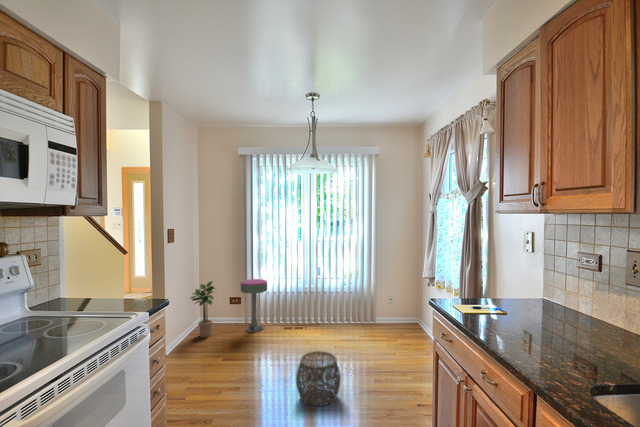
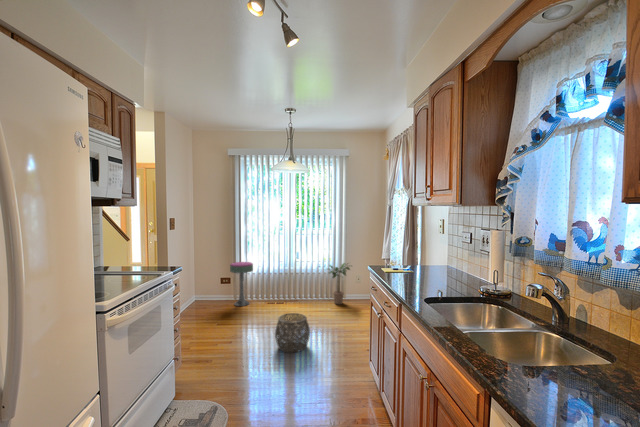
potted plant: present [191,281,215,337] -> present [329,263,350,304]

